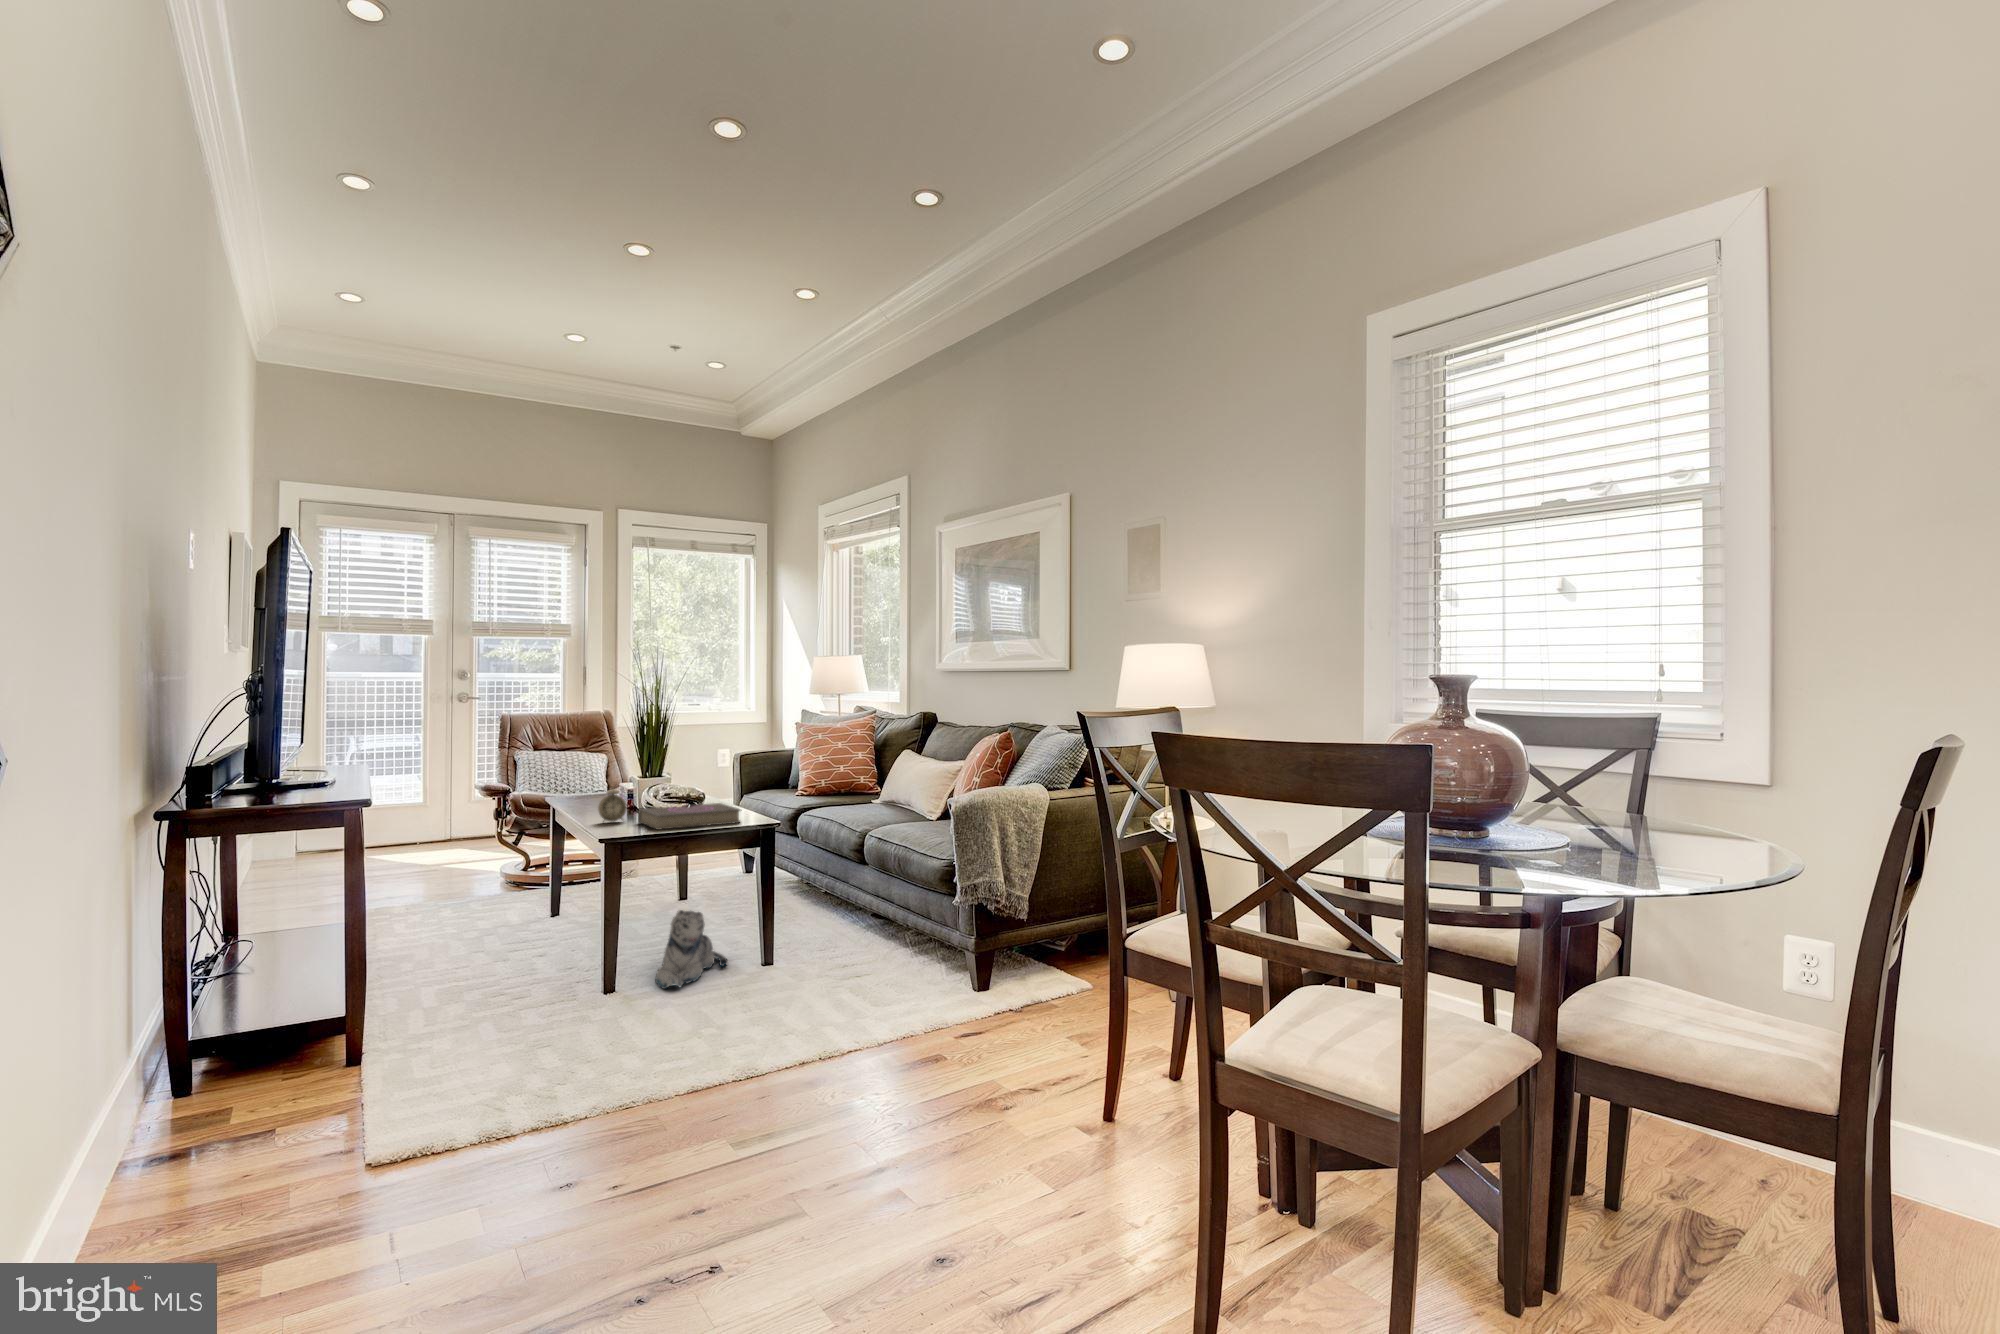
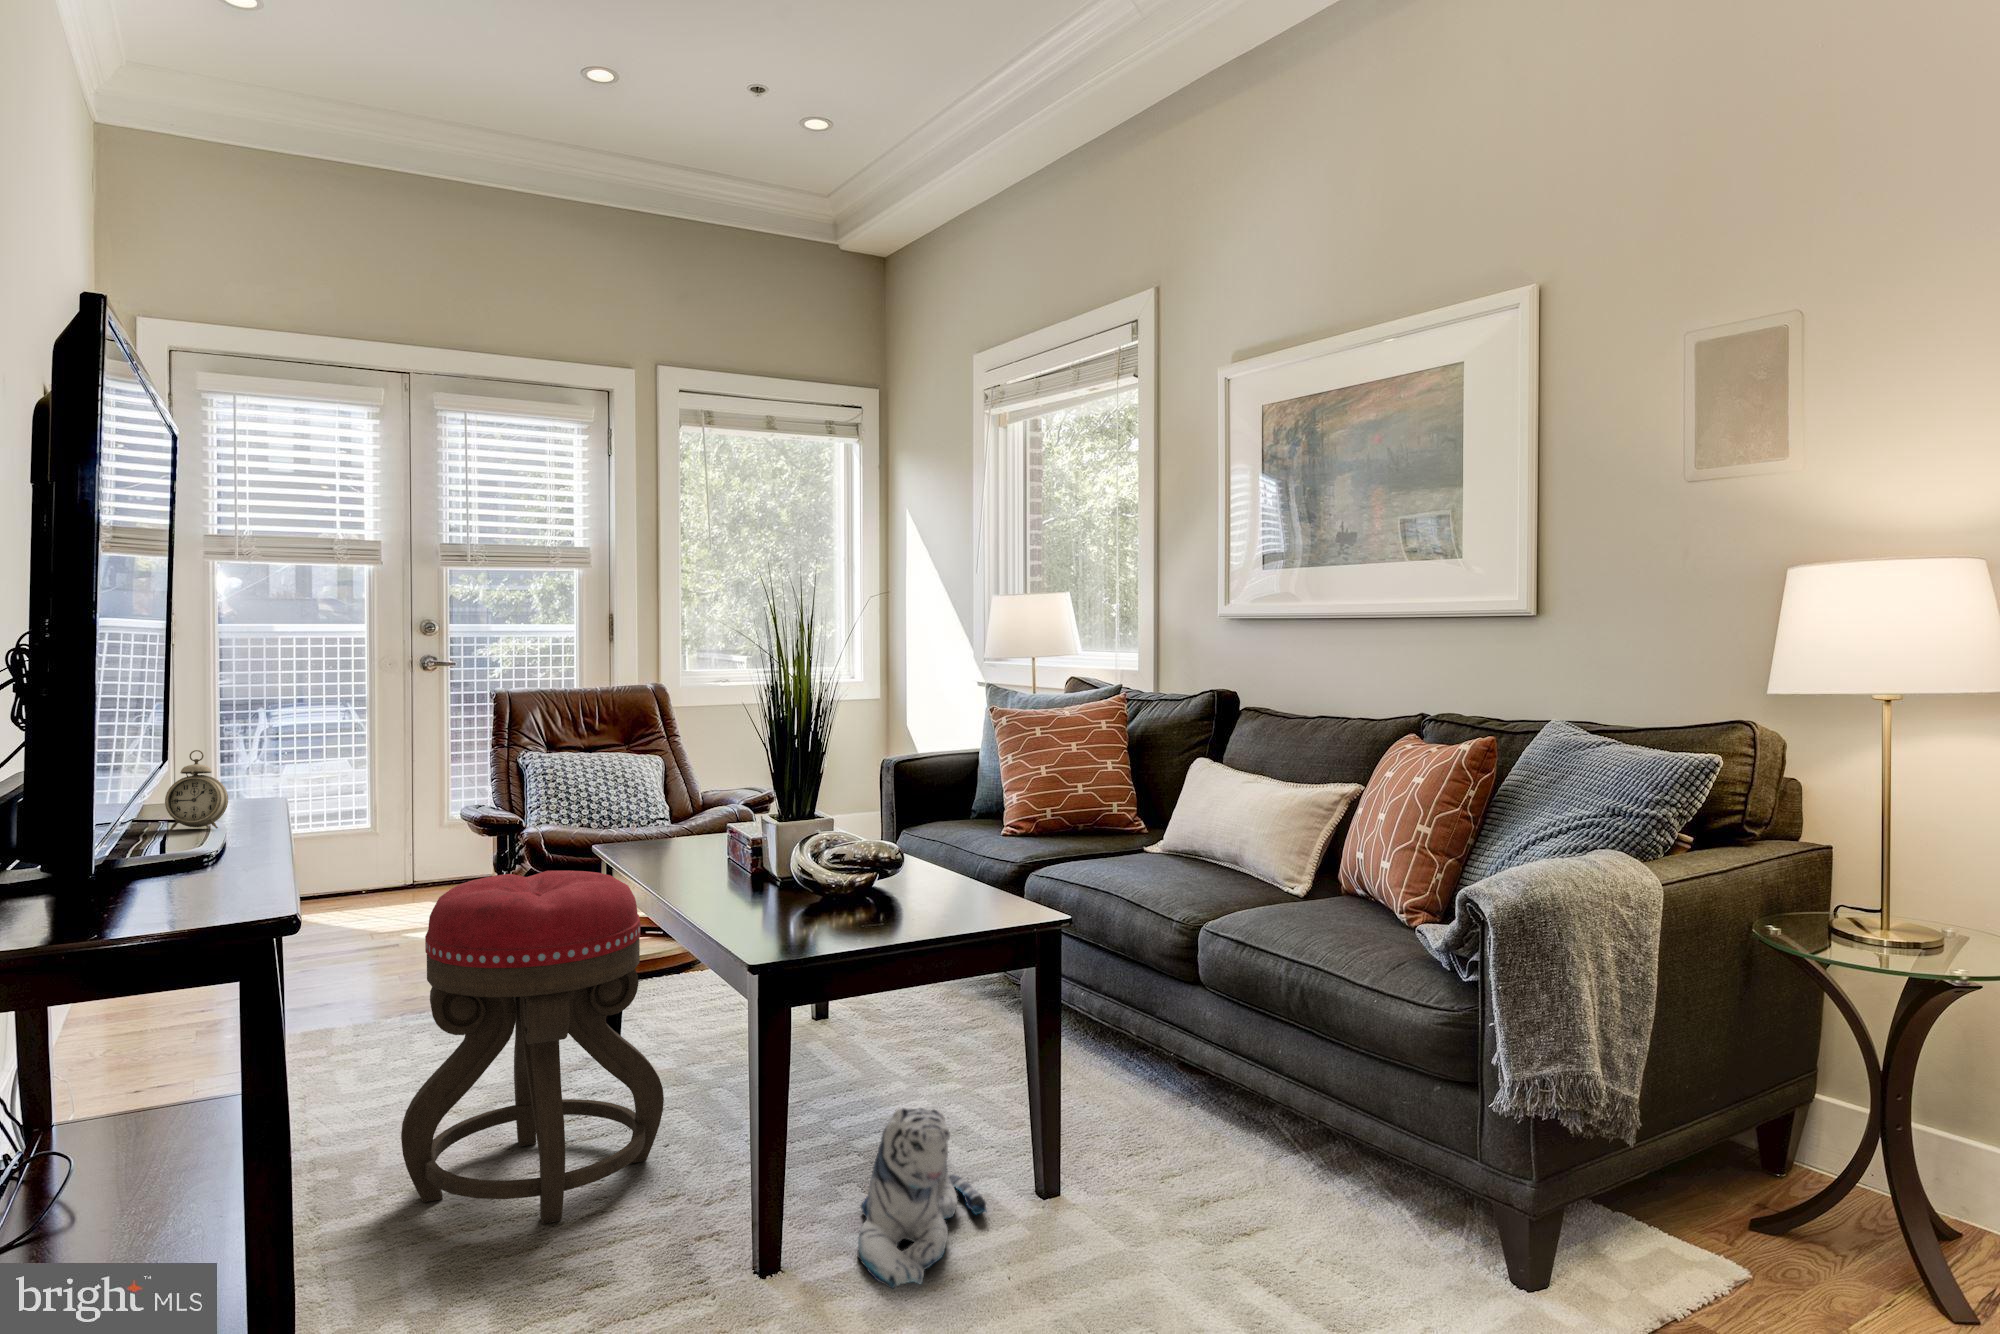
alarm clock: present [598,785,627,821] -> present [165,750,228,831]
ottoman: none [429,801,571,973] -> present [401,871,664,1224]
book: present [638,803,742,830] -> none [792,873,993,940]

